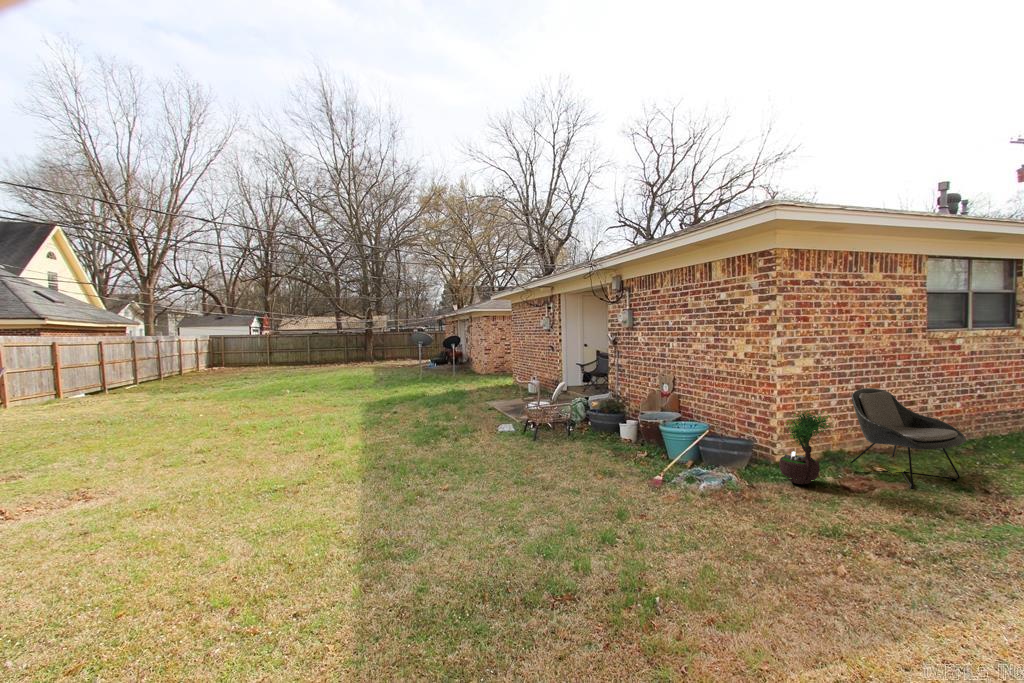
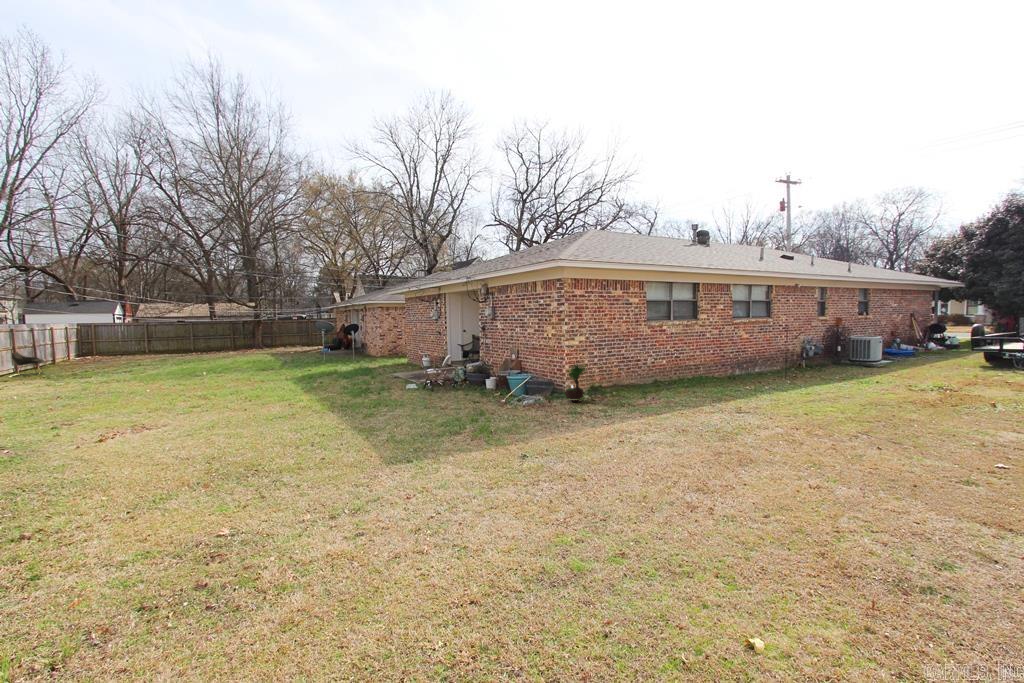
lounge chair: present [850,388,966,489] -> present [12,352,44,375]

